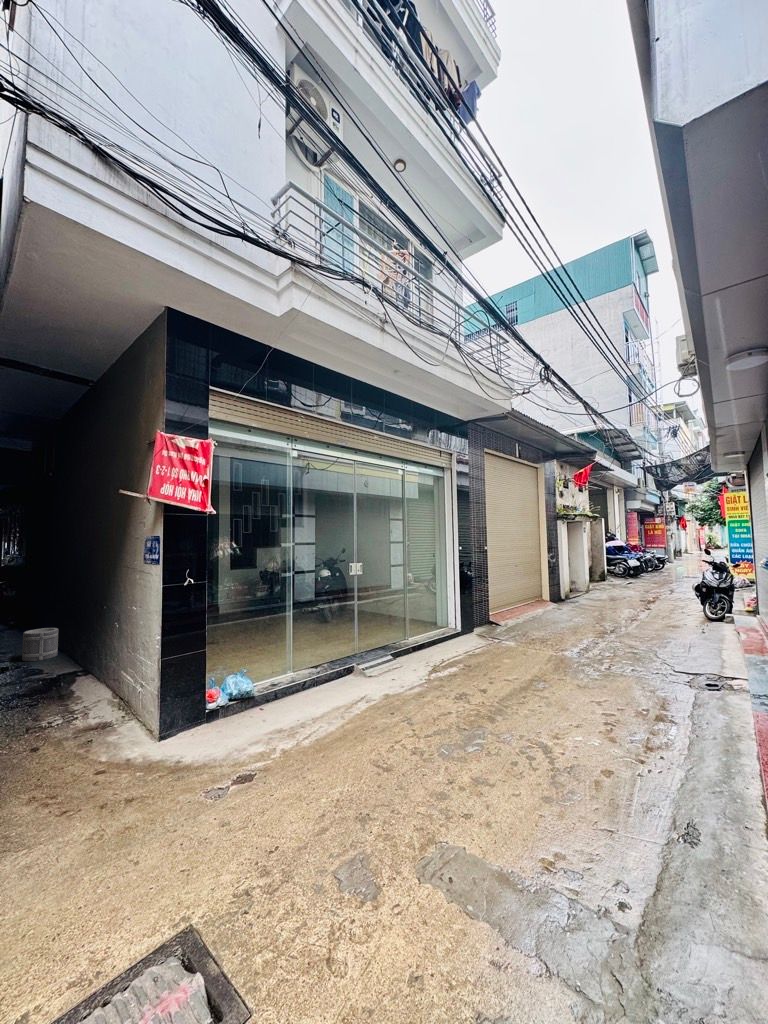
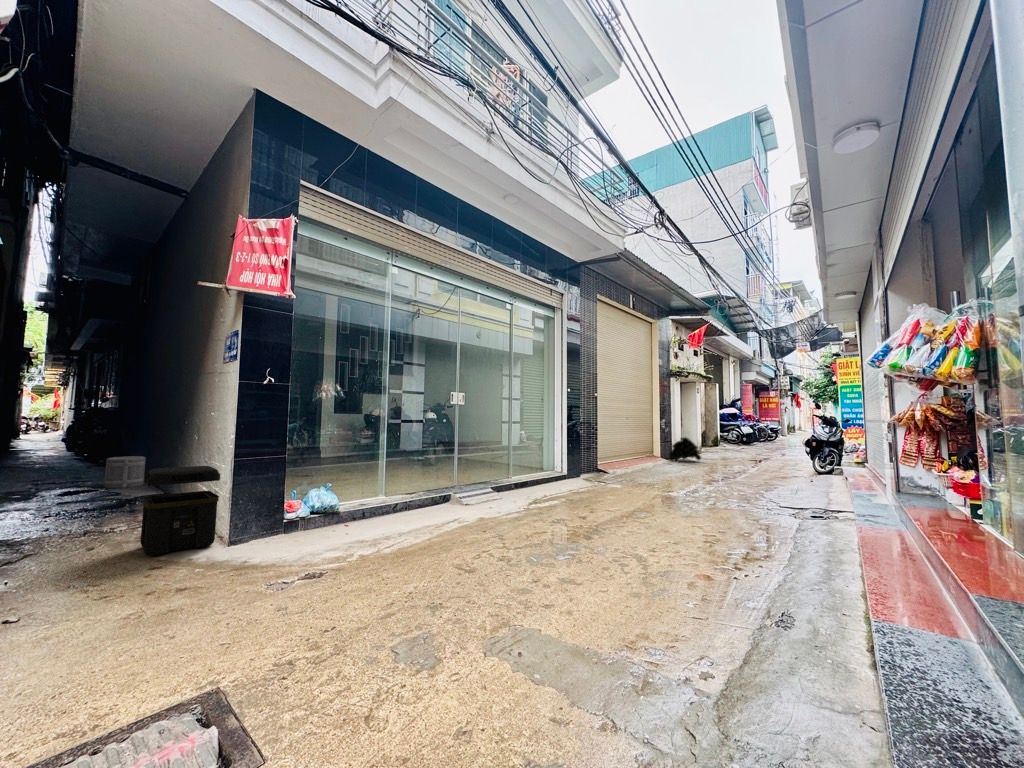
potted plant: none [559,581,591,606] -> present [670,437,701,461]
toolbox: none [79,663,148,757] -> present [140,466,220,556]

